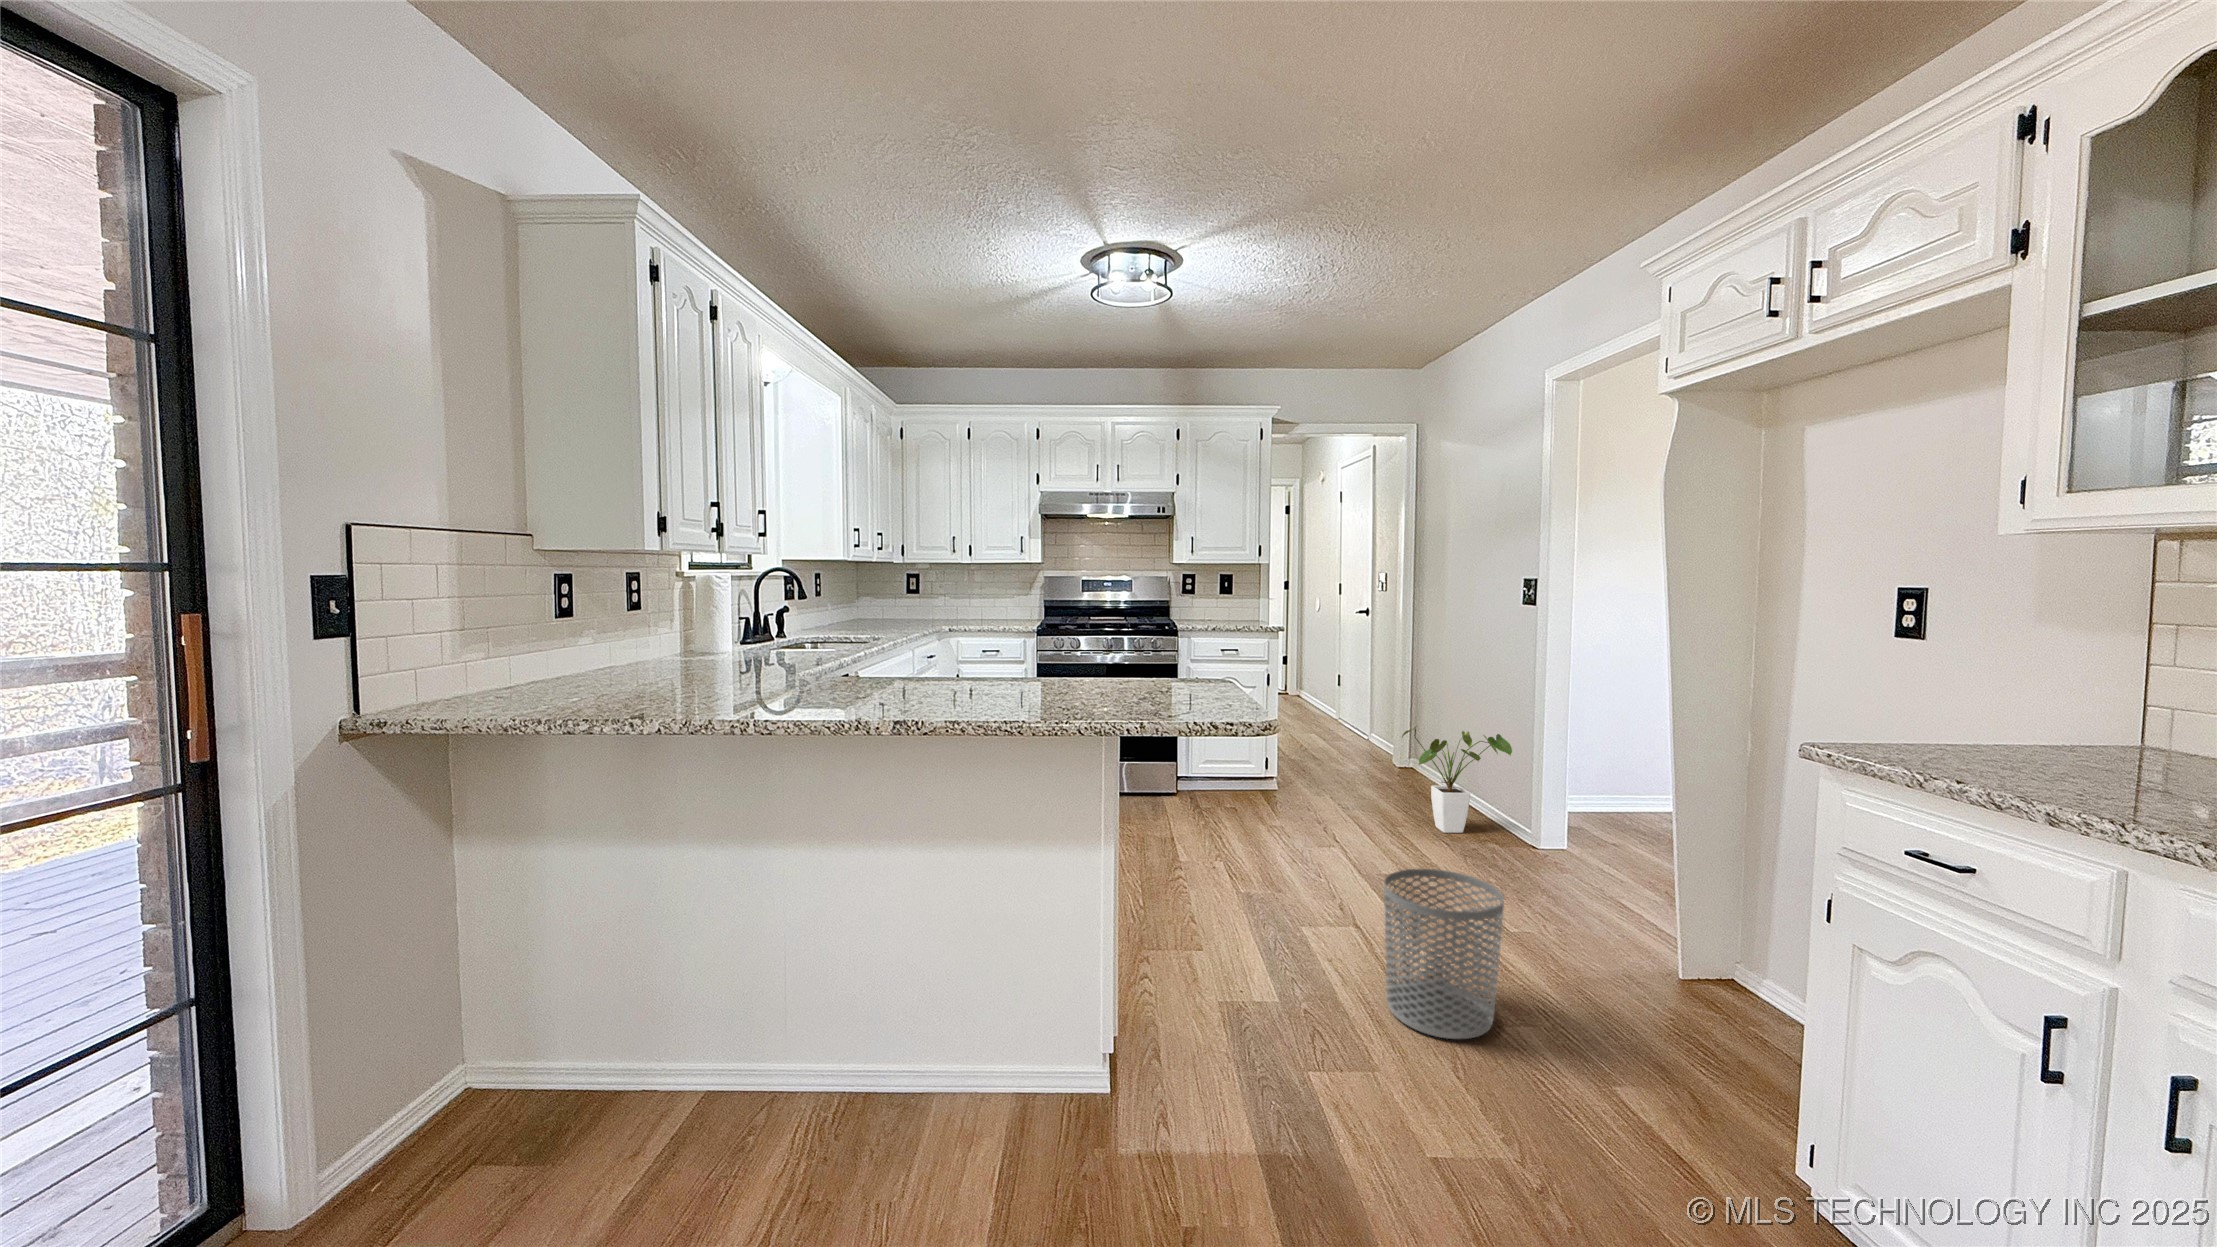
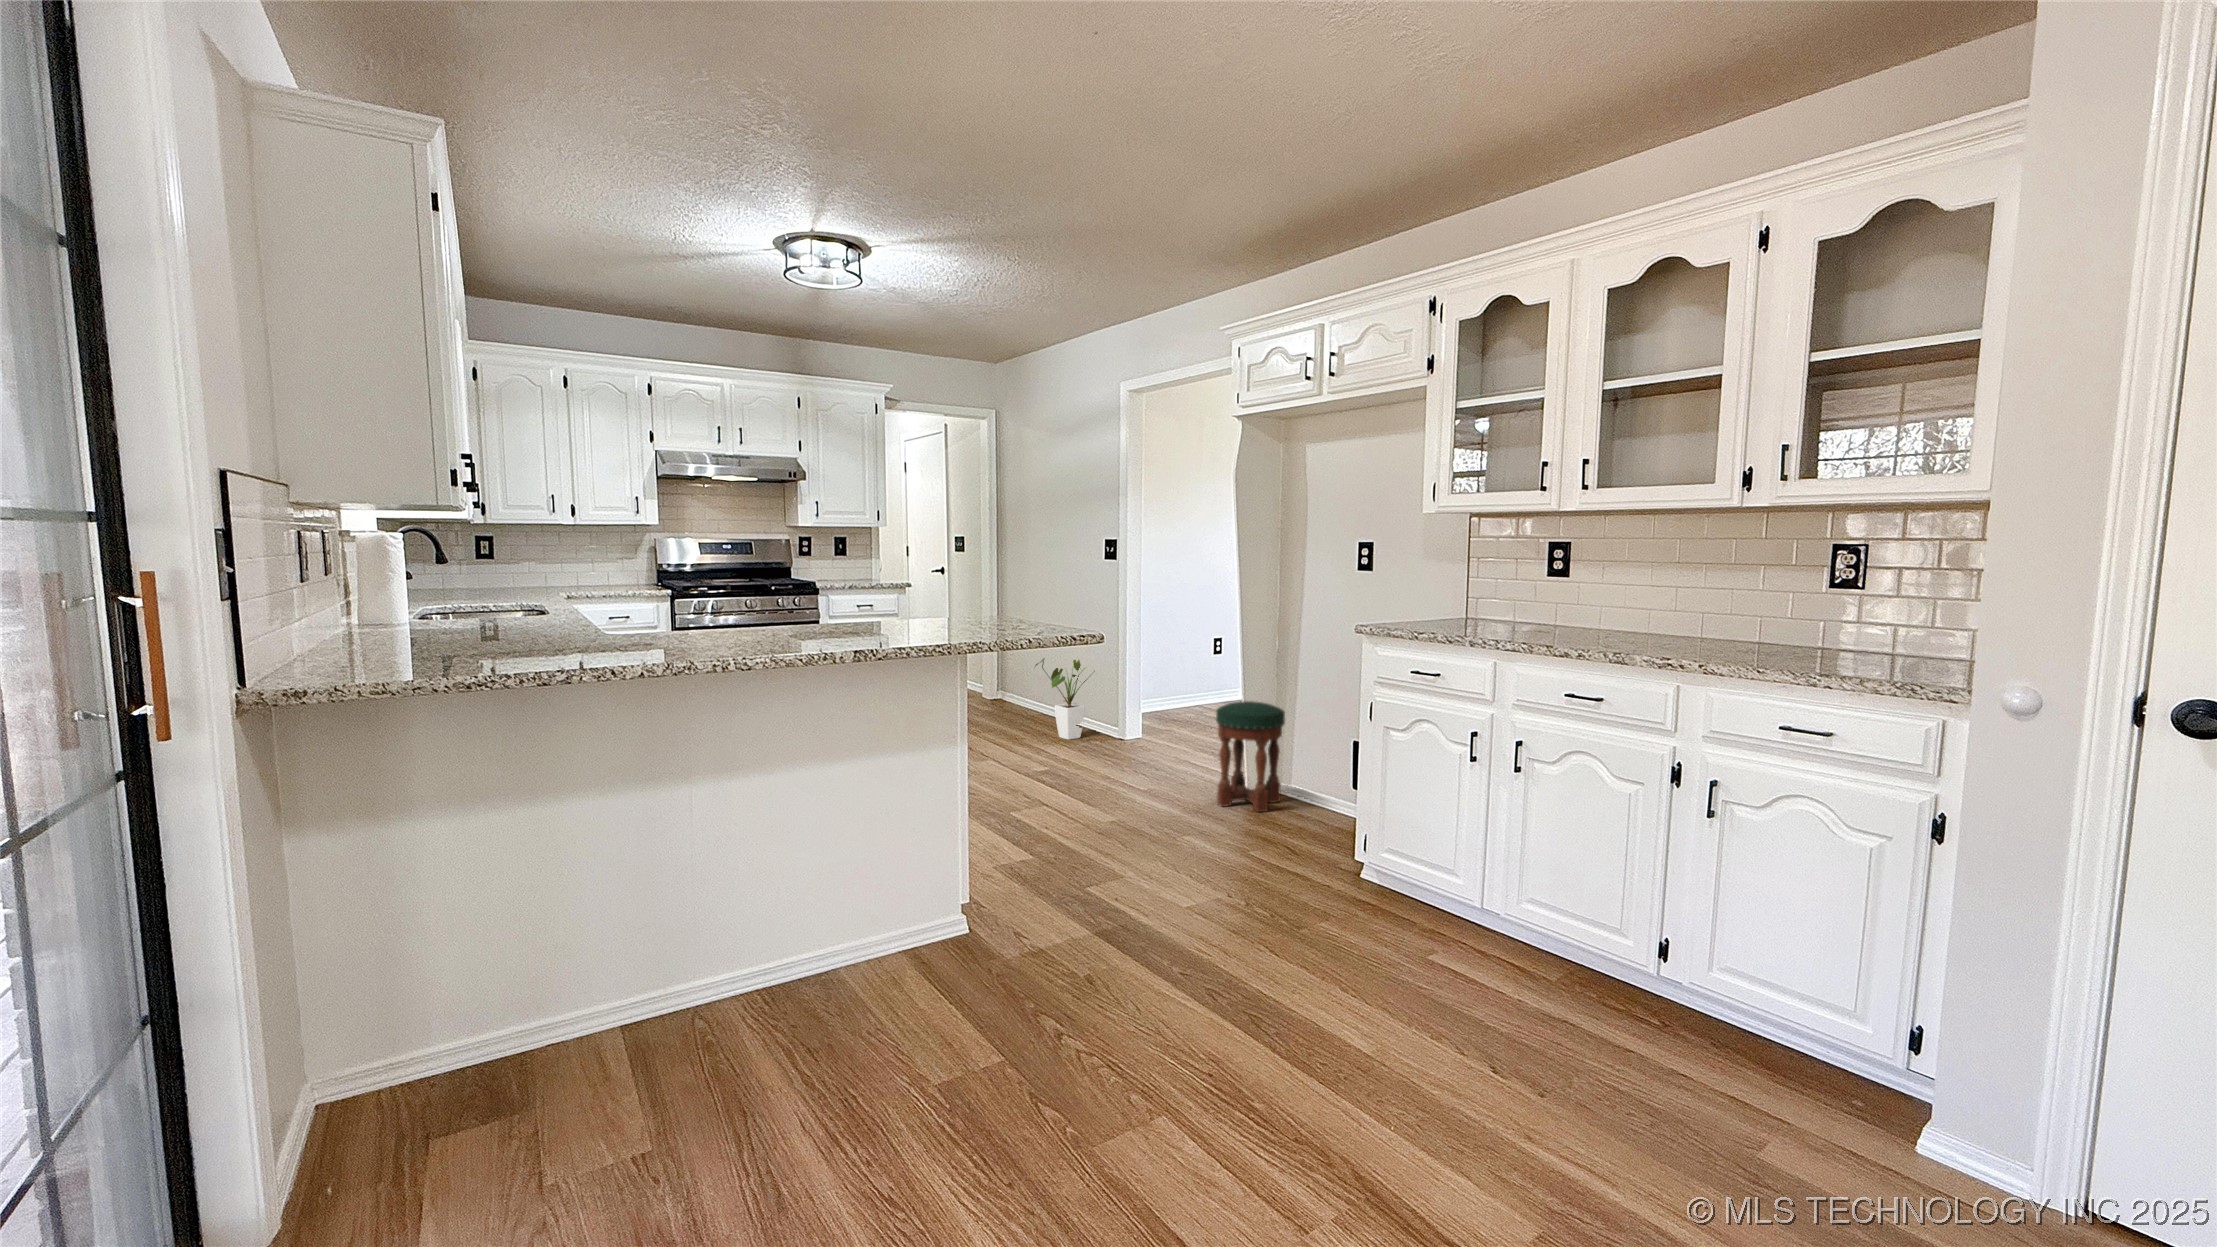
stool: none [1572,847,1709,1048] -> present [1216,701,1285,812]
waste bin: present [1384,869,1504,1039] -> none [1123,732,1196,833]

